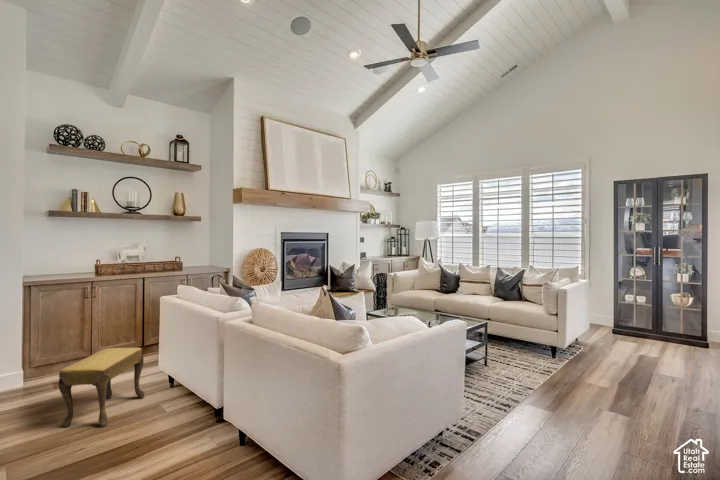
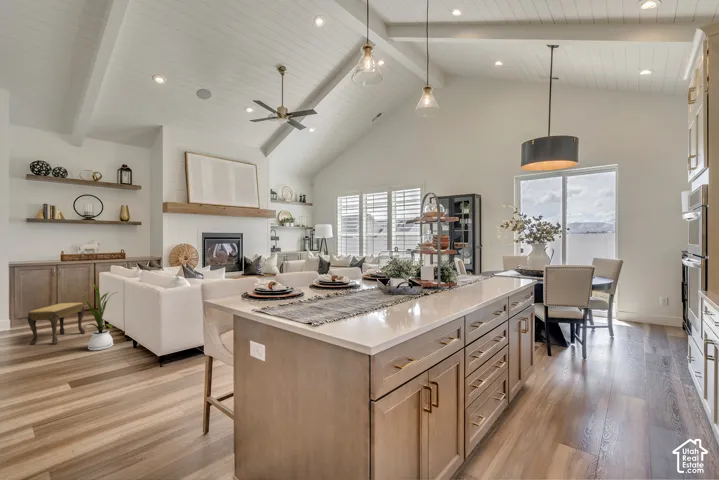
house plant: none [158,322,217,449] -> present [85,284,113,351]

